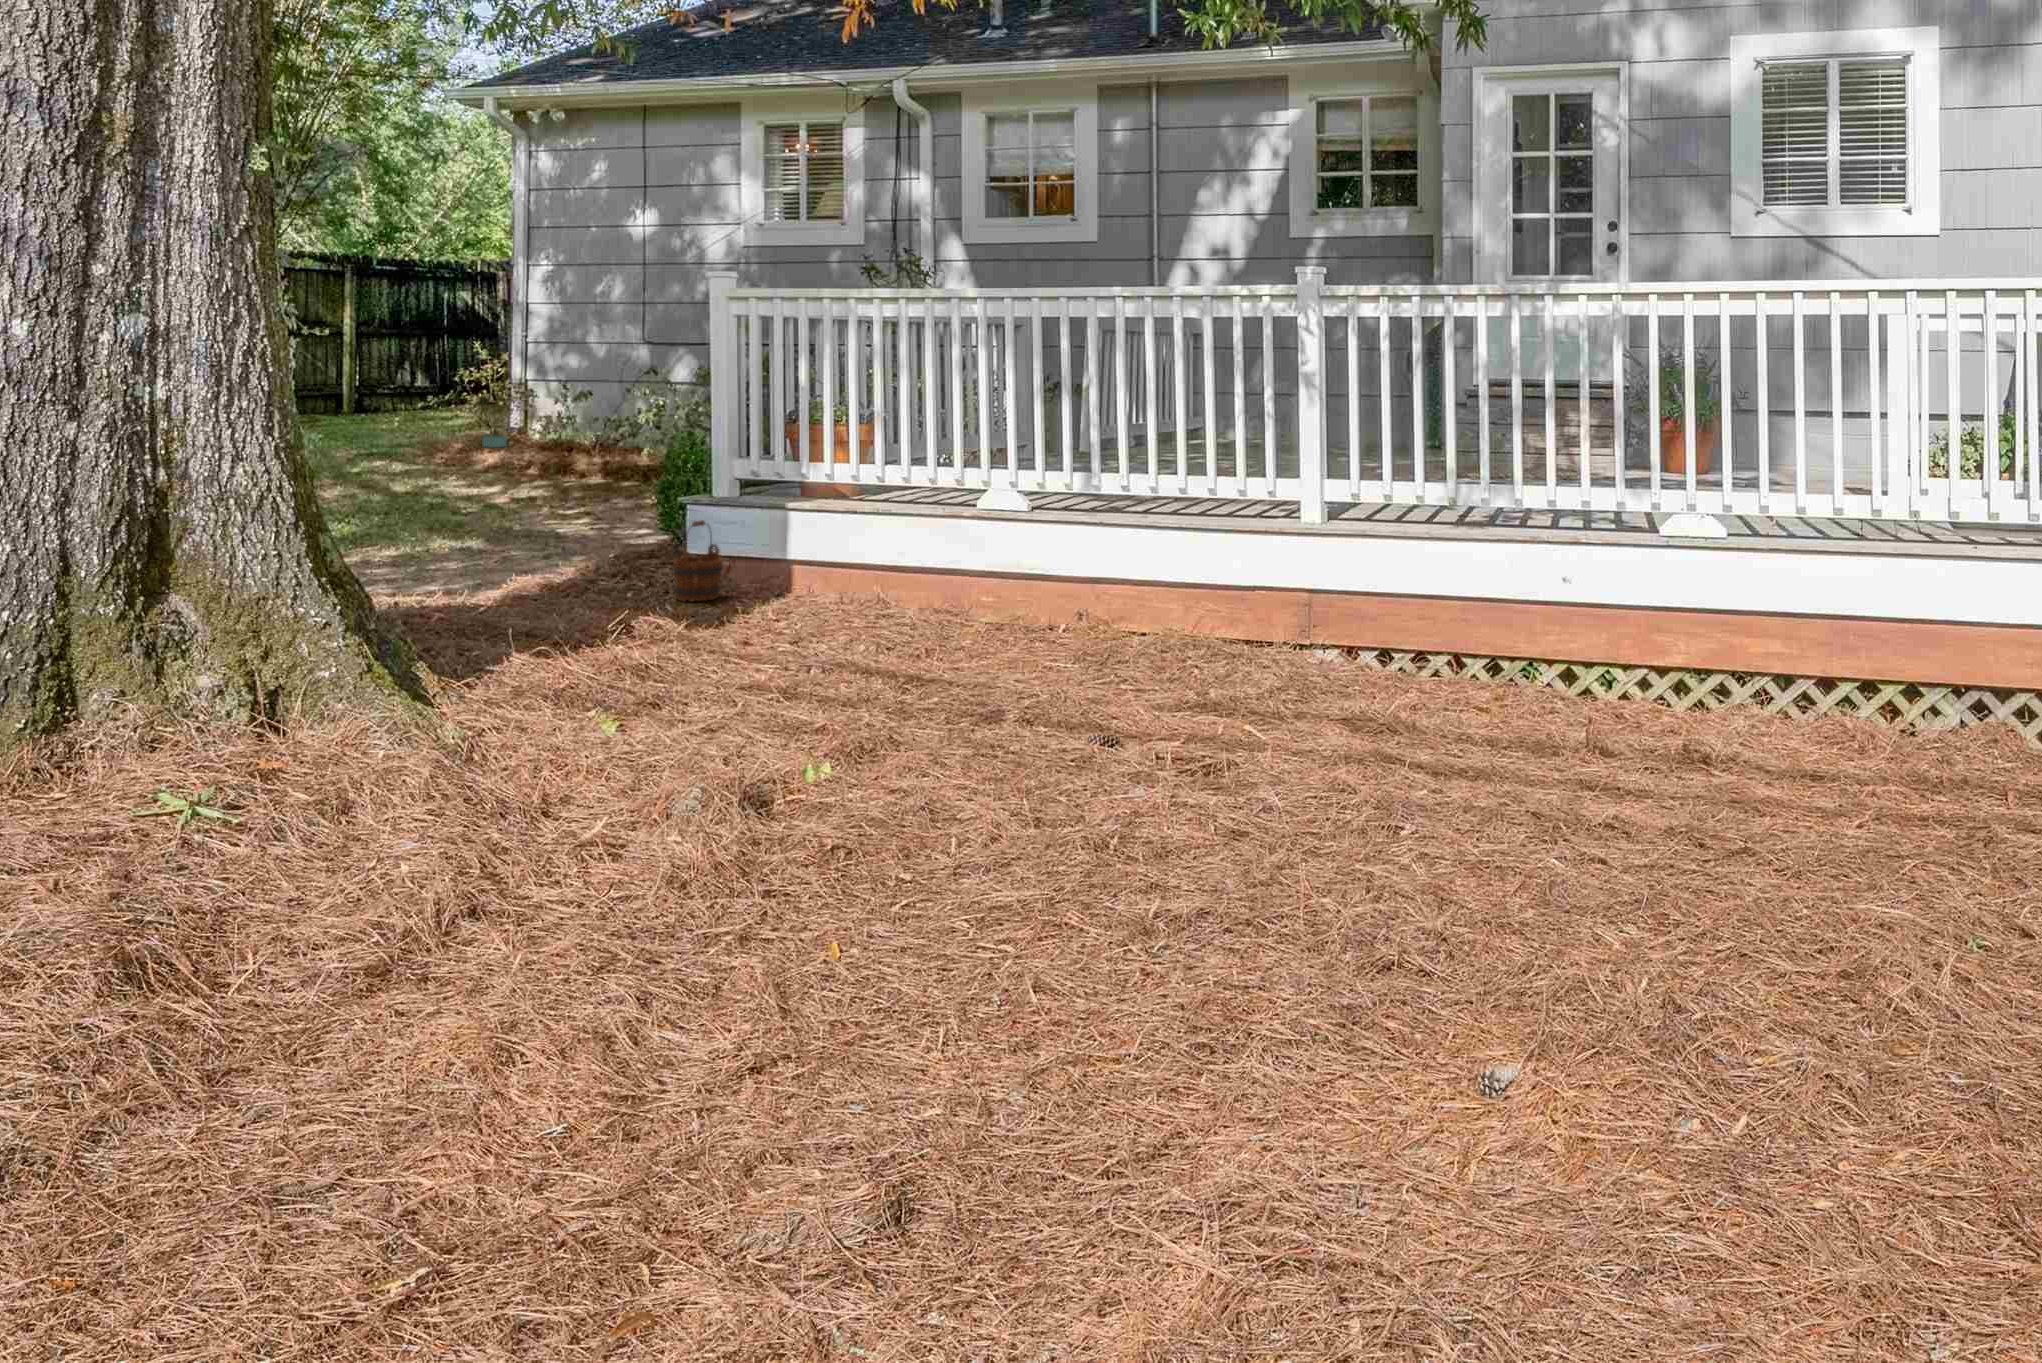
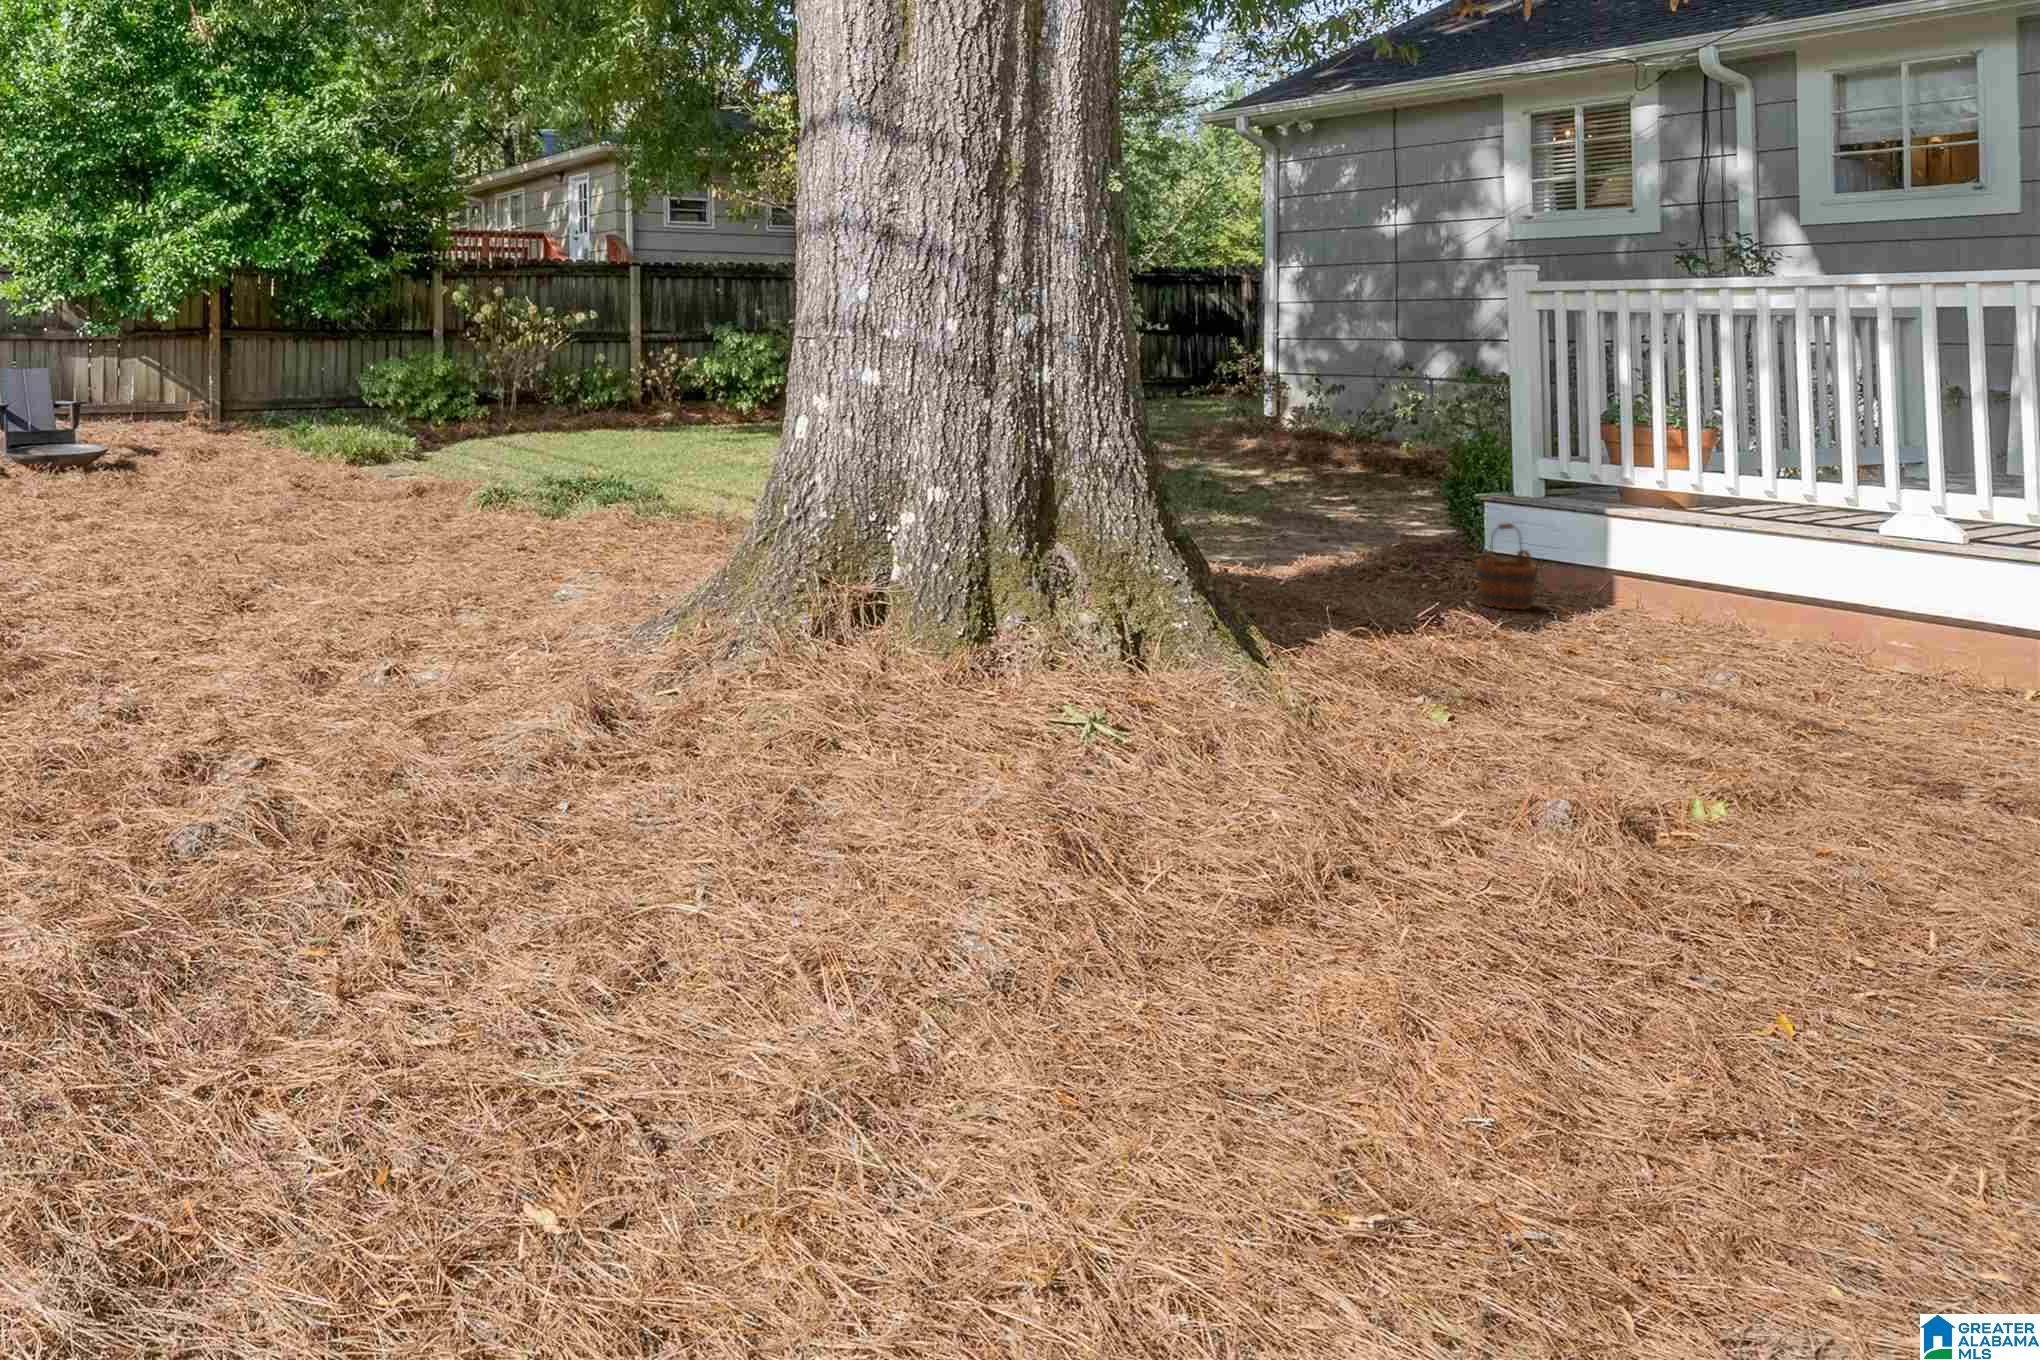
potted plant: present [479,384,507,448] -> none [1233,372,1266,438]

